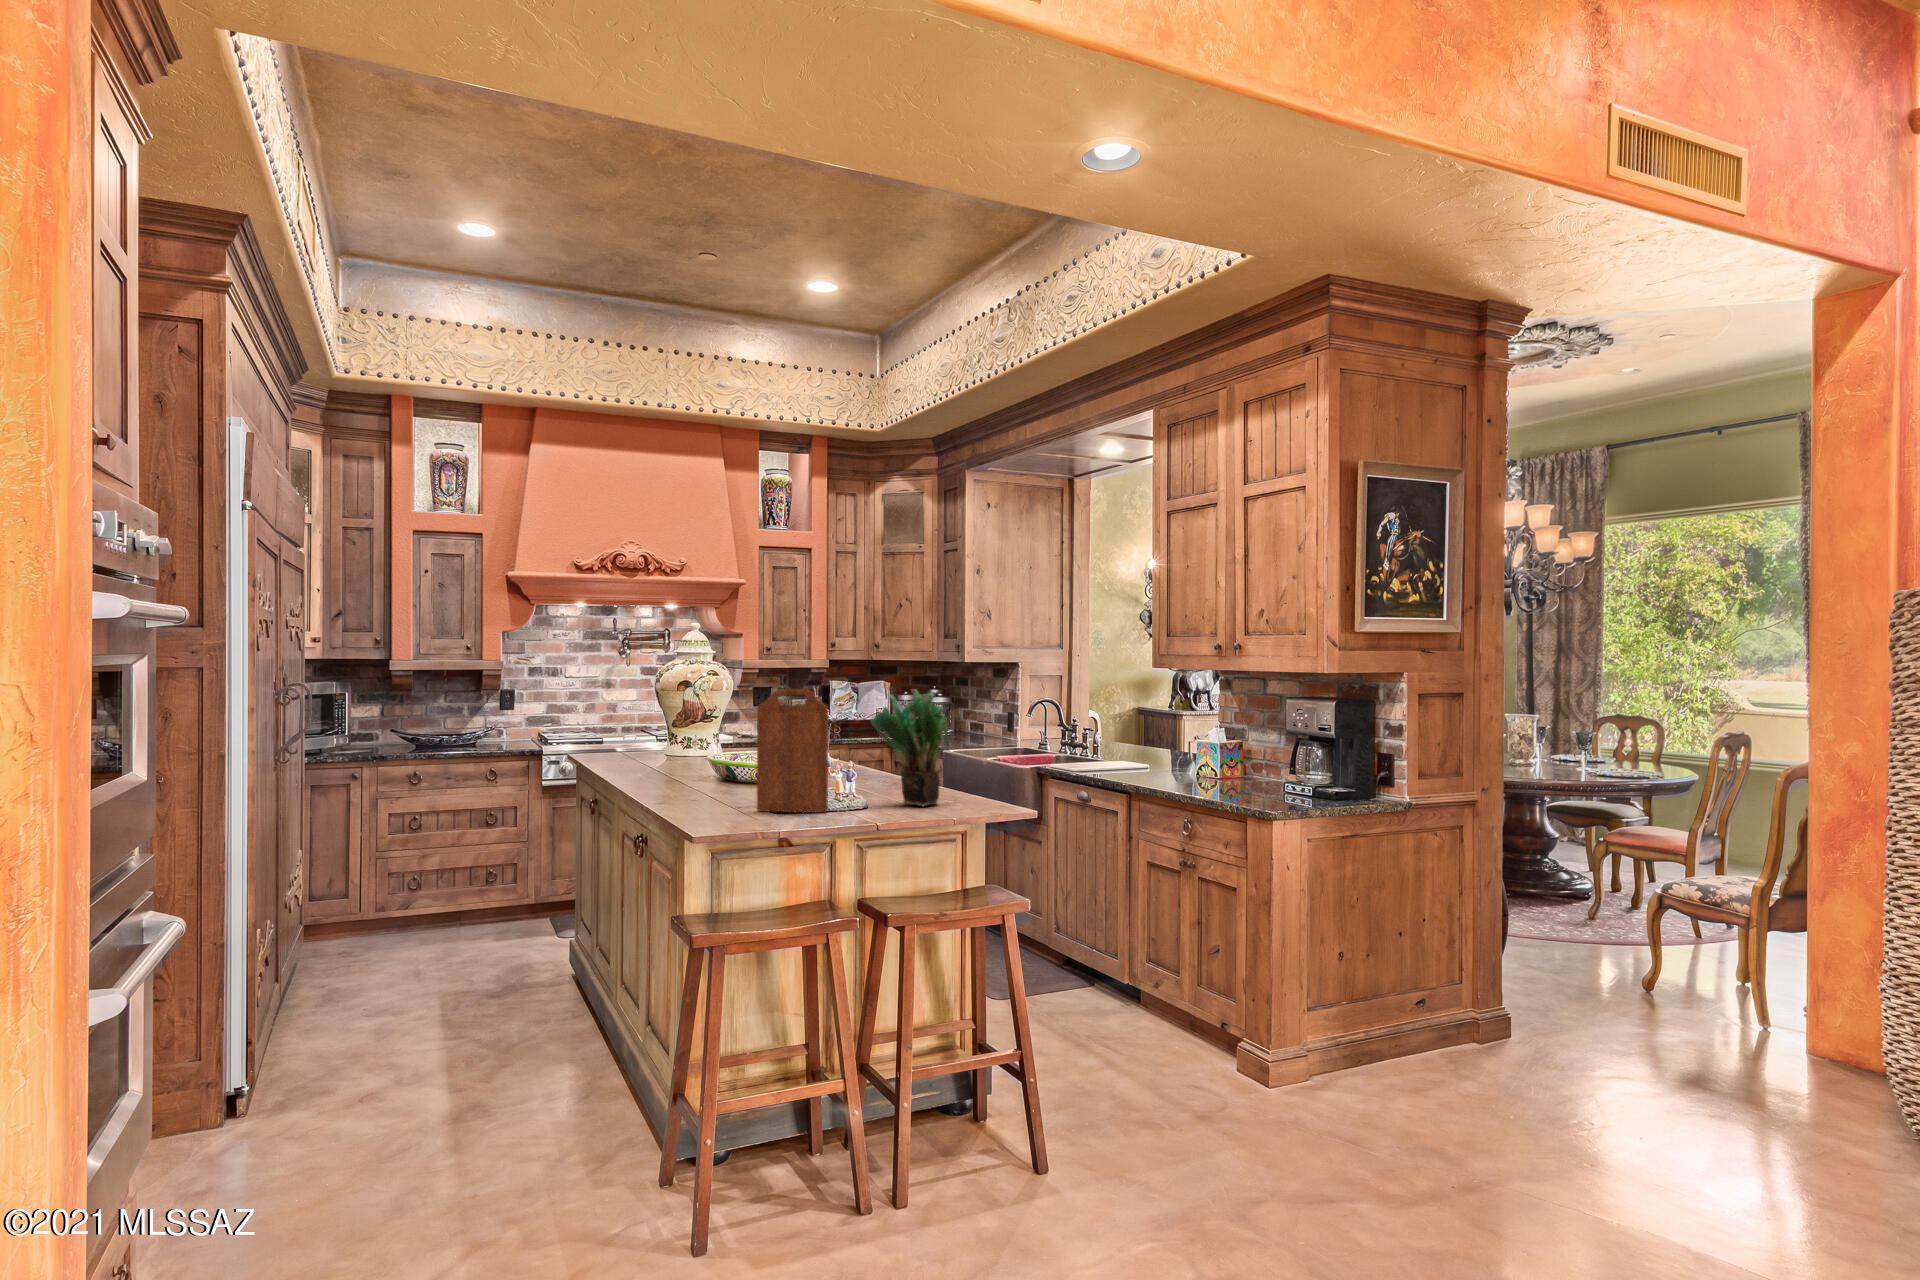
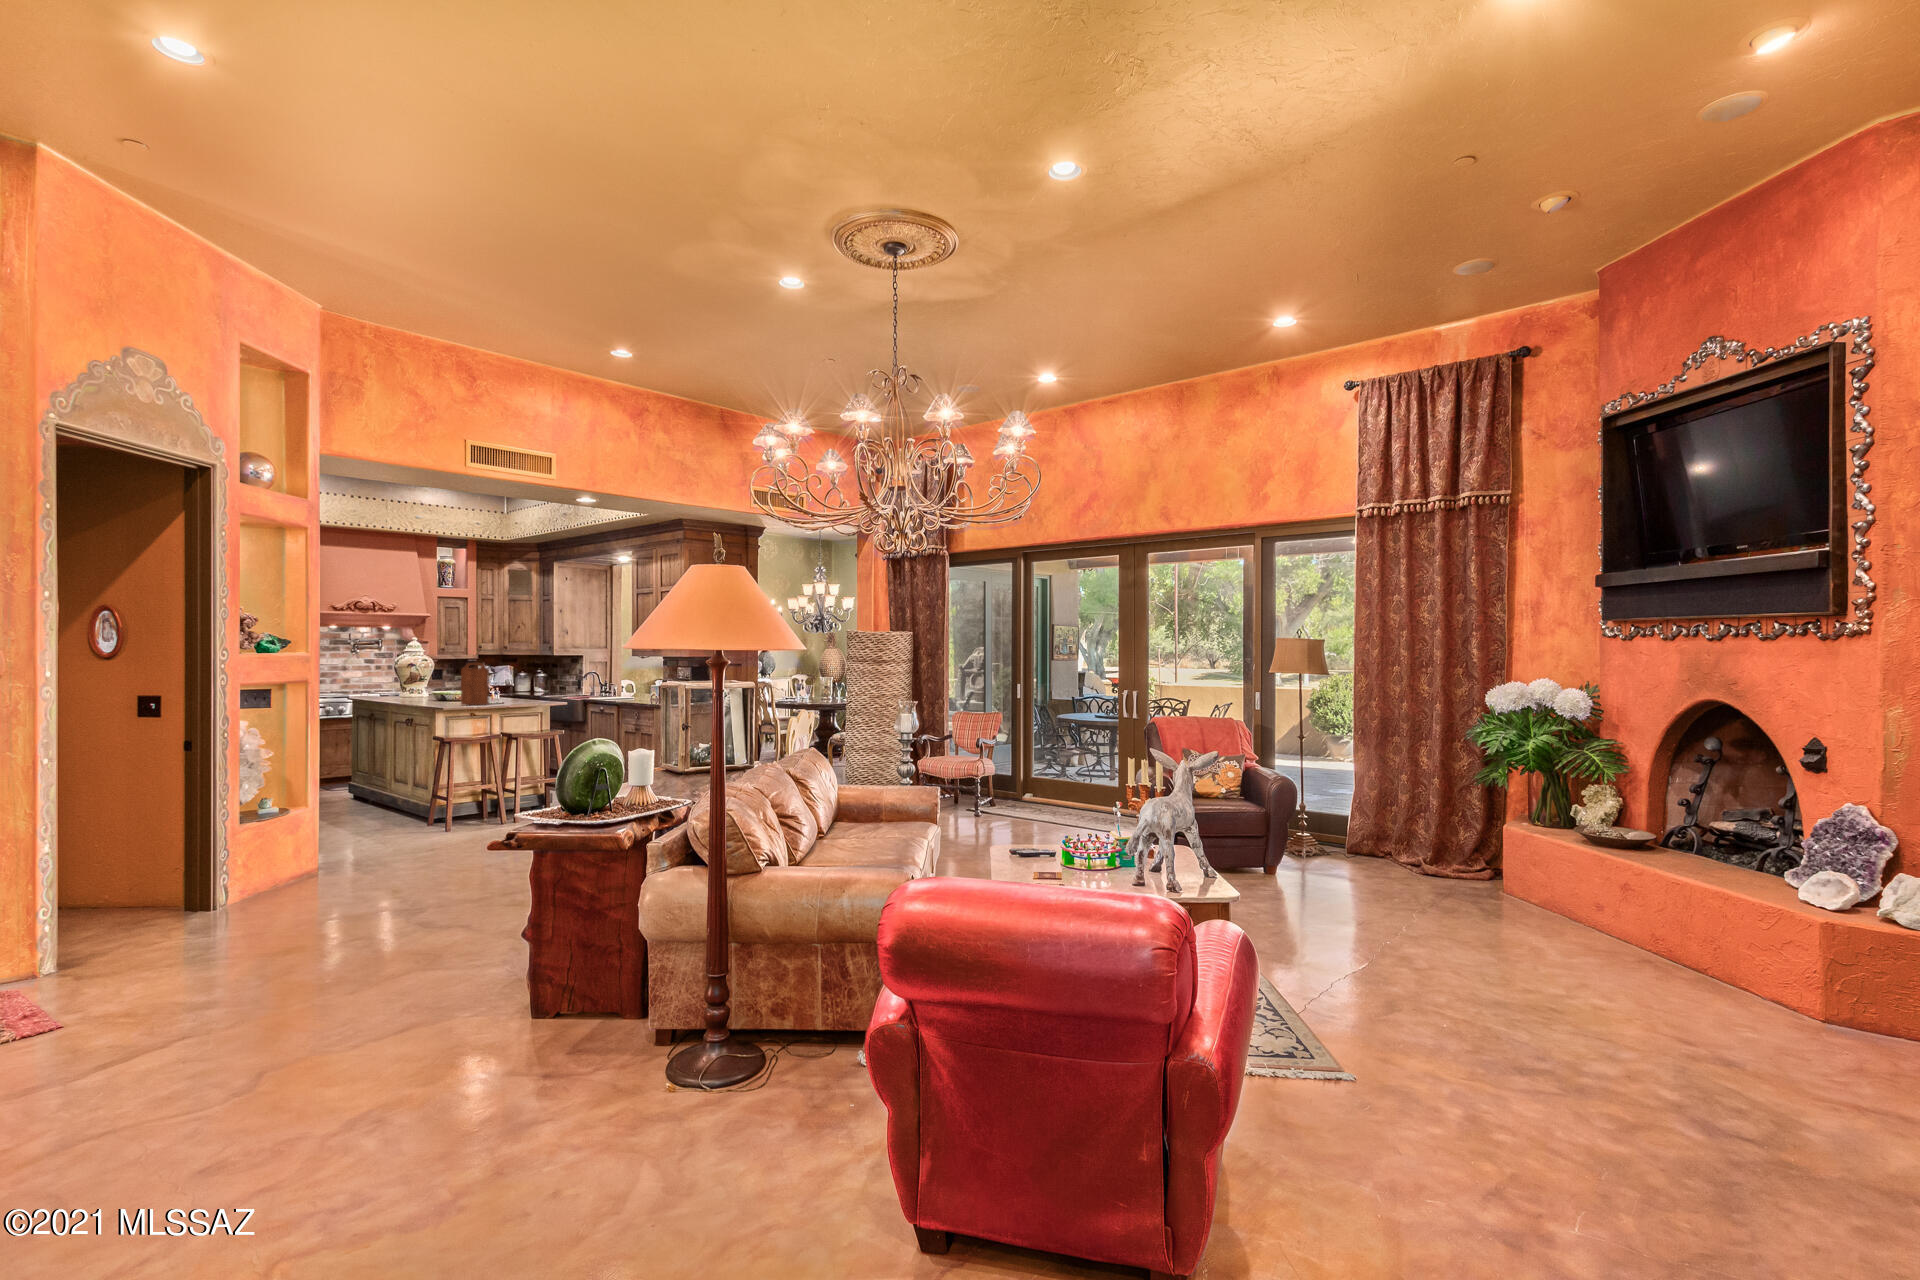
potted plant: present [871,689,948,806] -> none [505,663,535,704]

